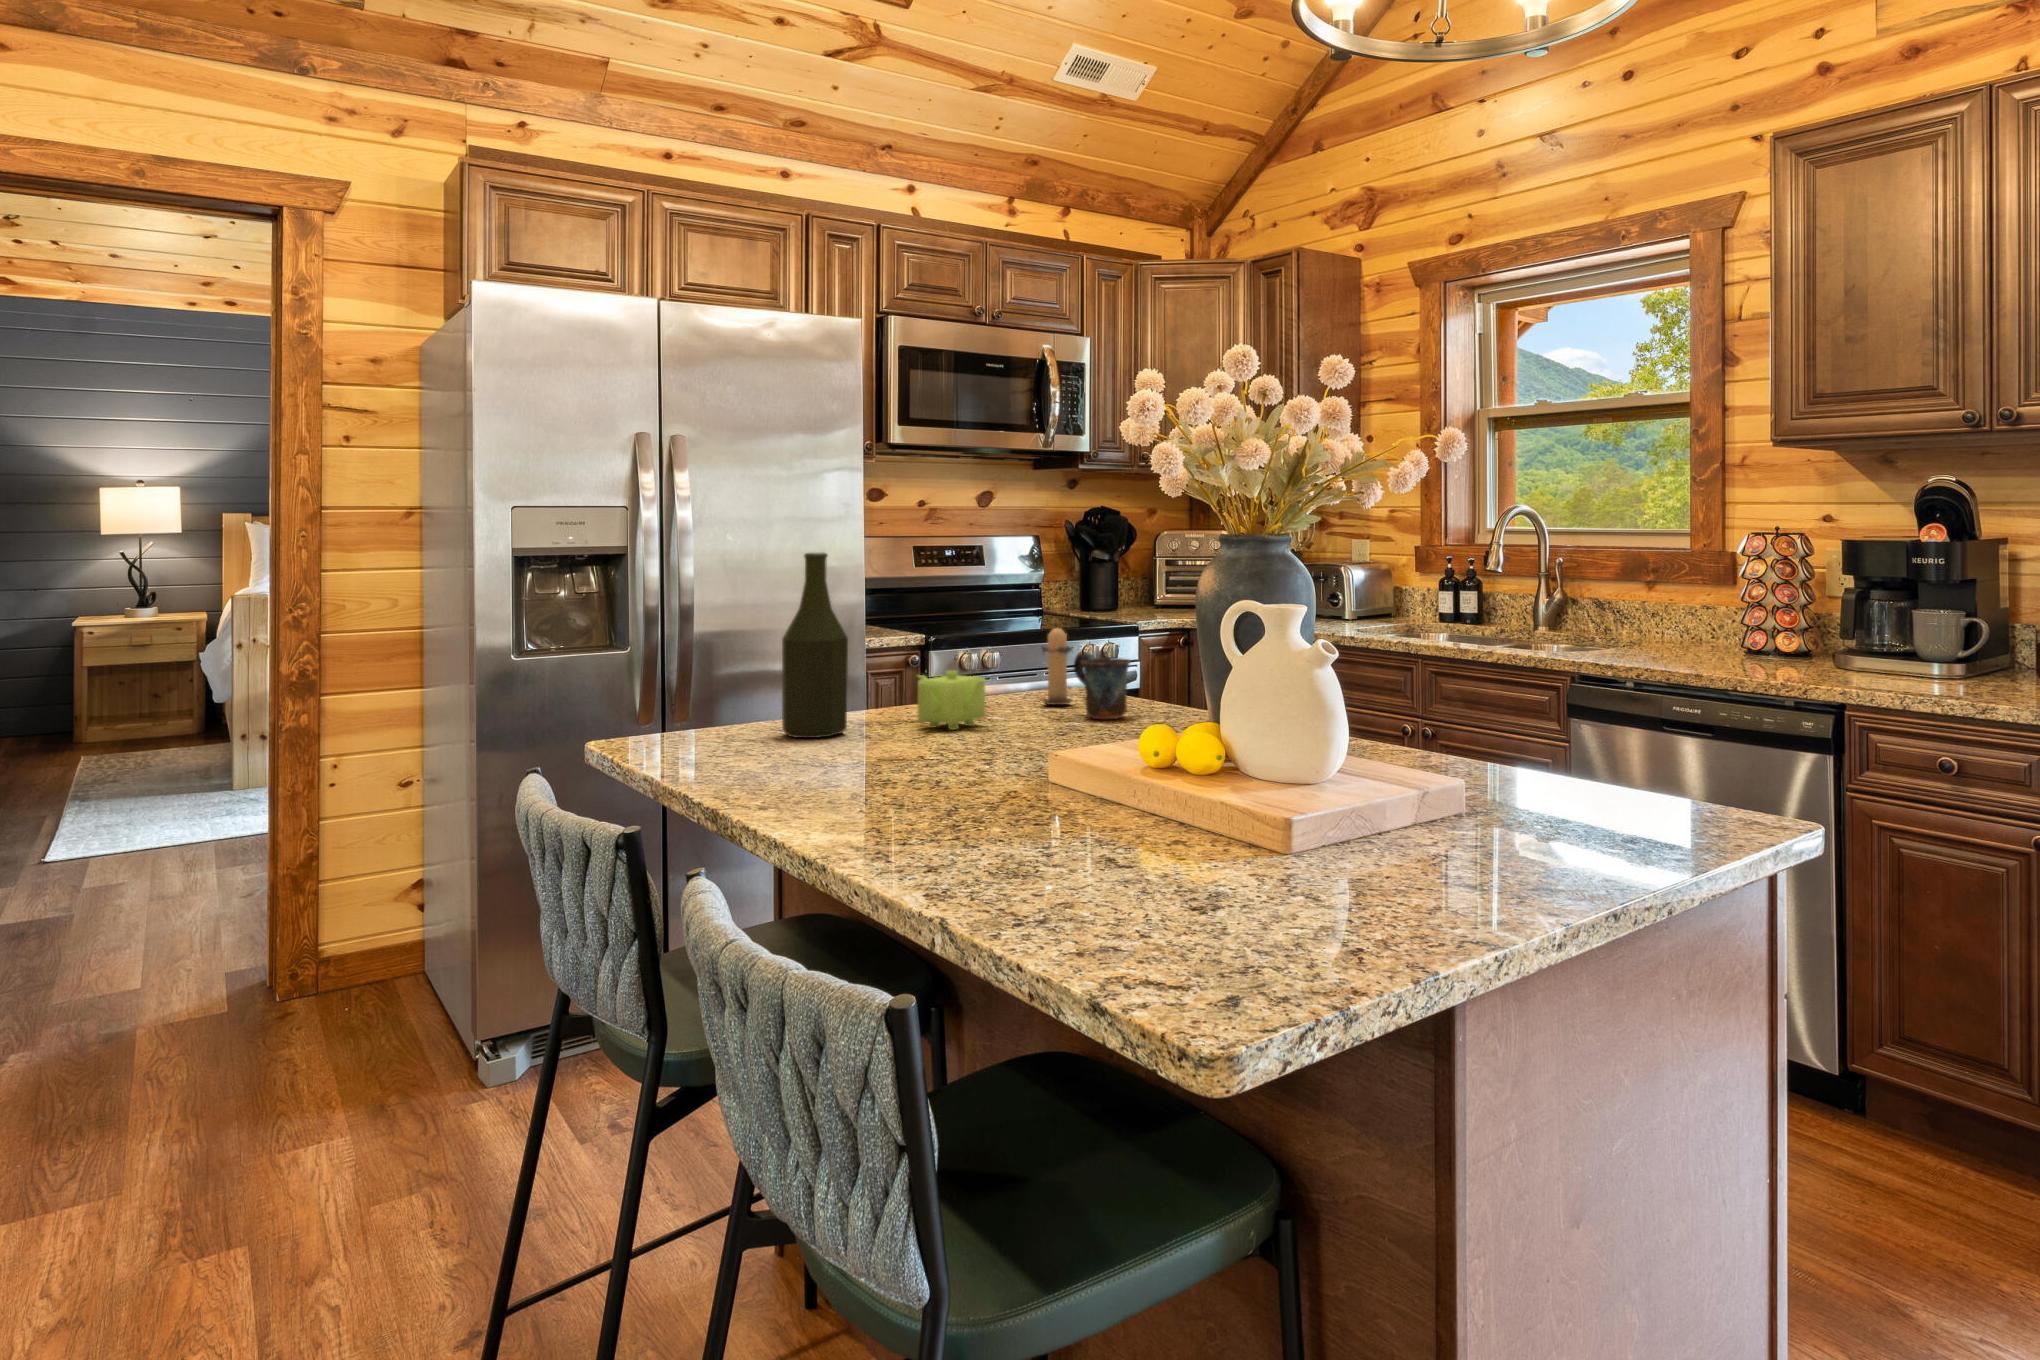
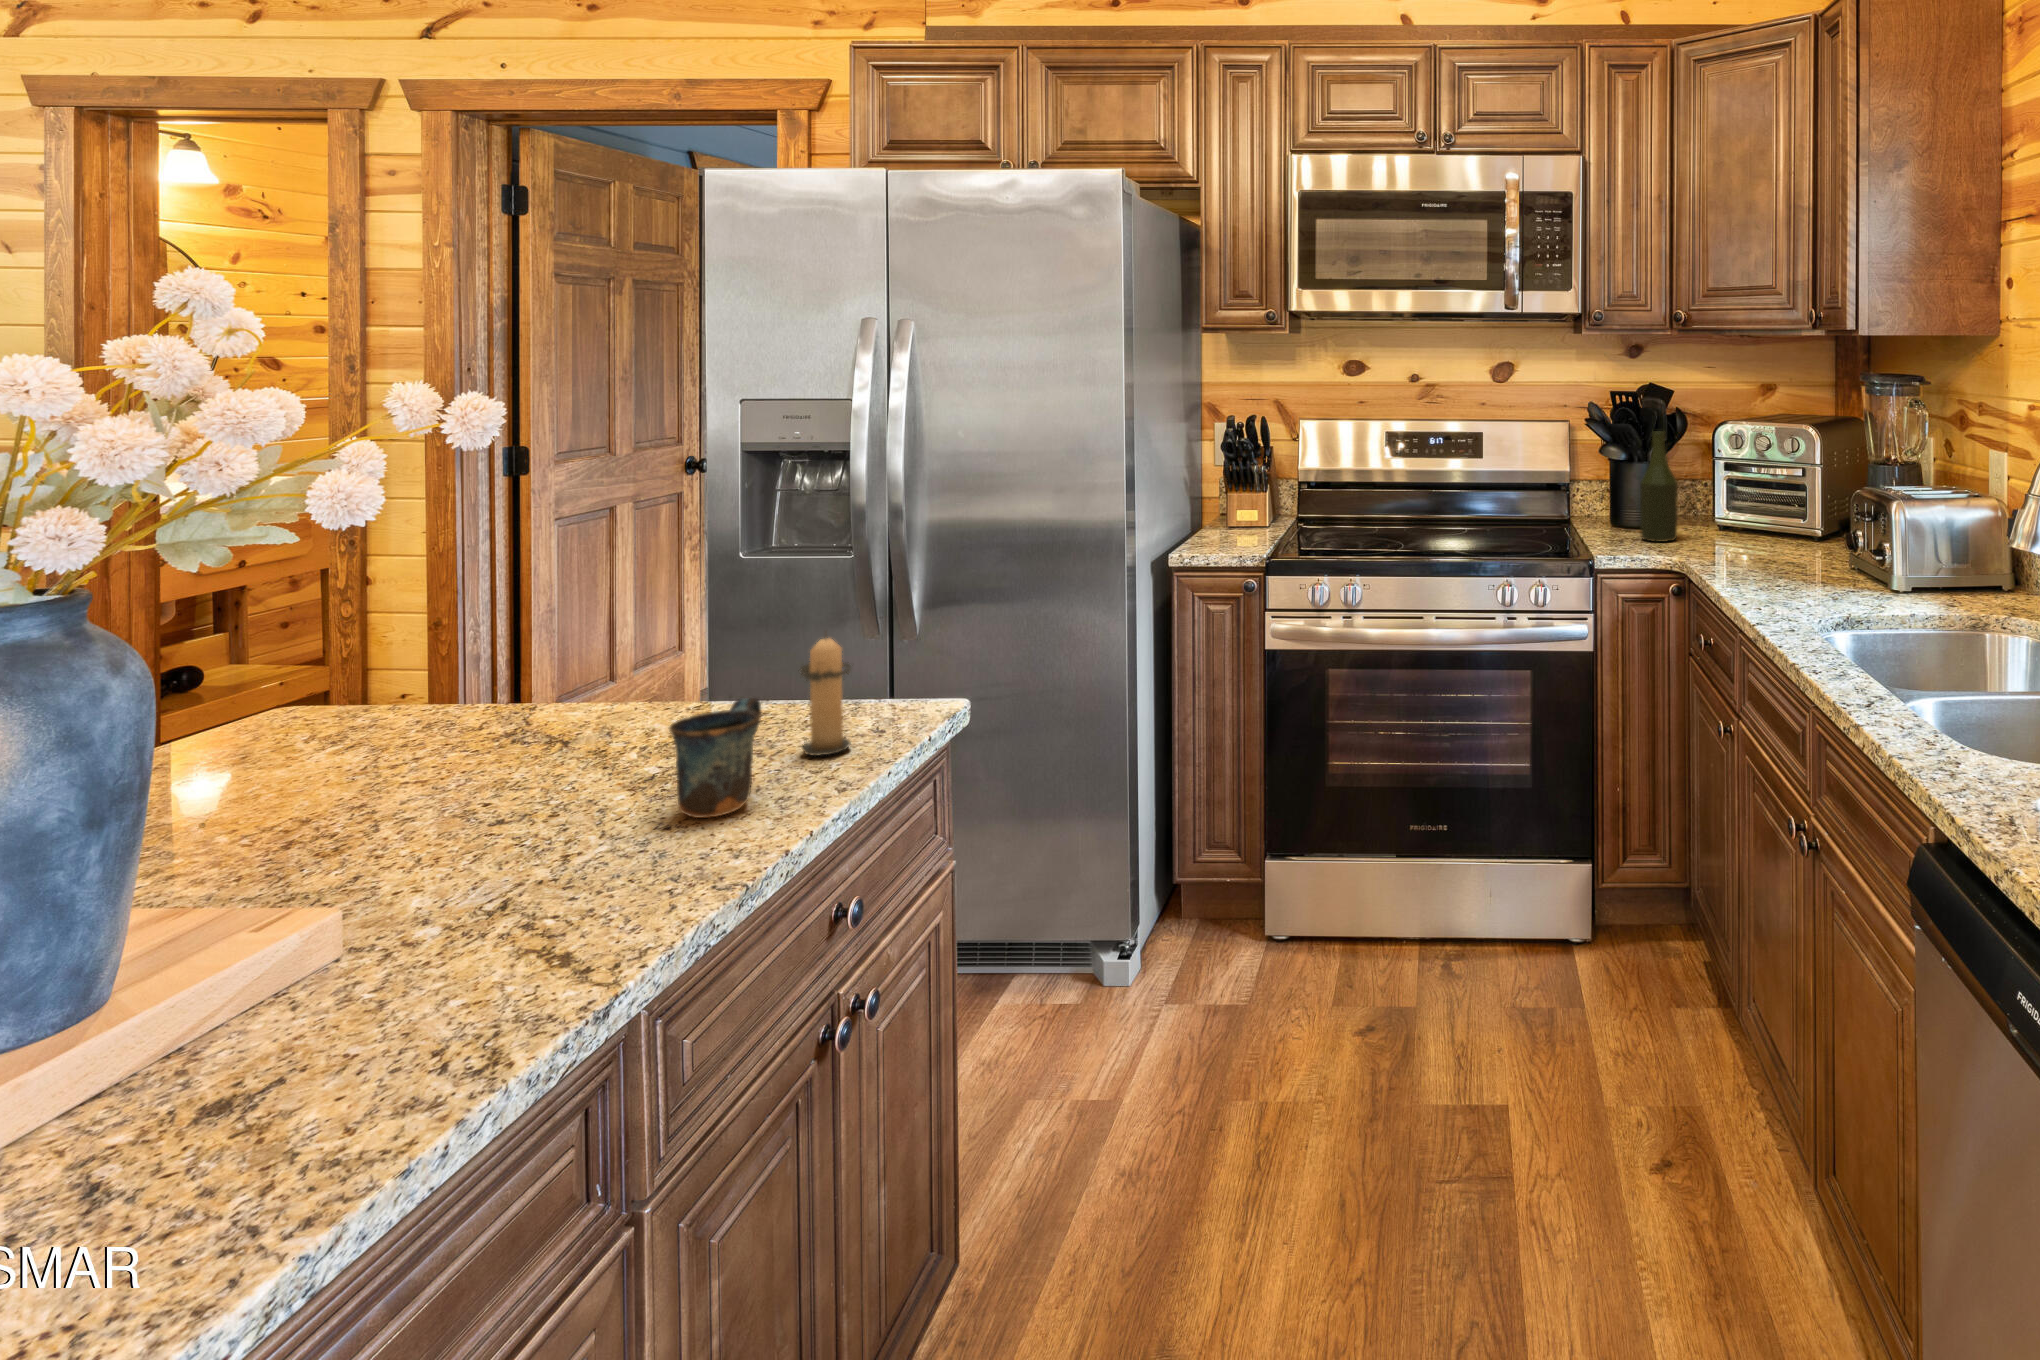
bottle: present [782,553,848,738] -> present [1640,431,1678,542]
teapot: present [918,671,987,730] -> none [429,701,582,799]

